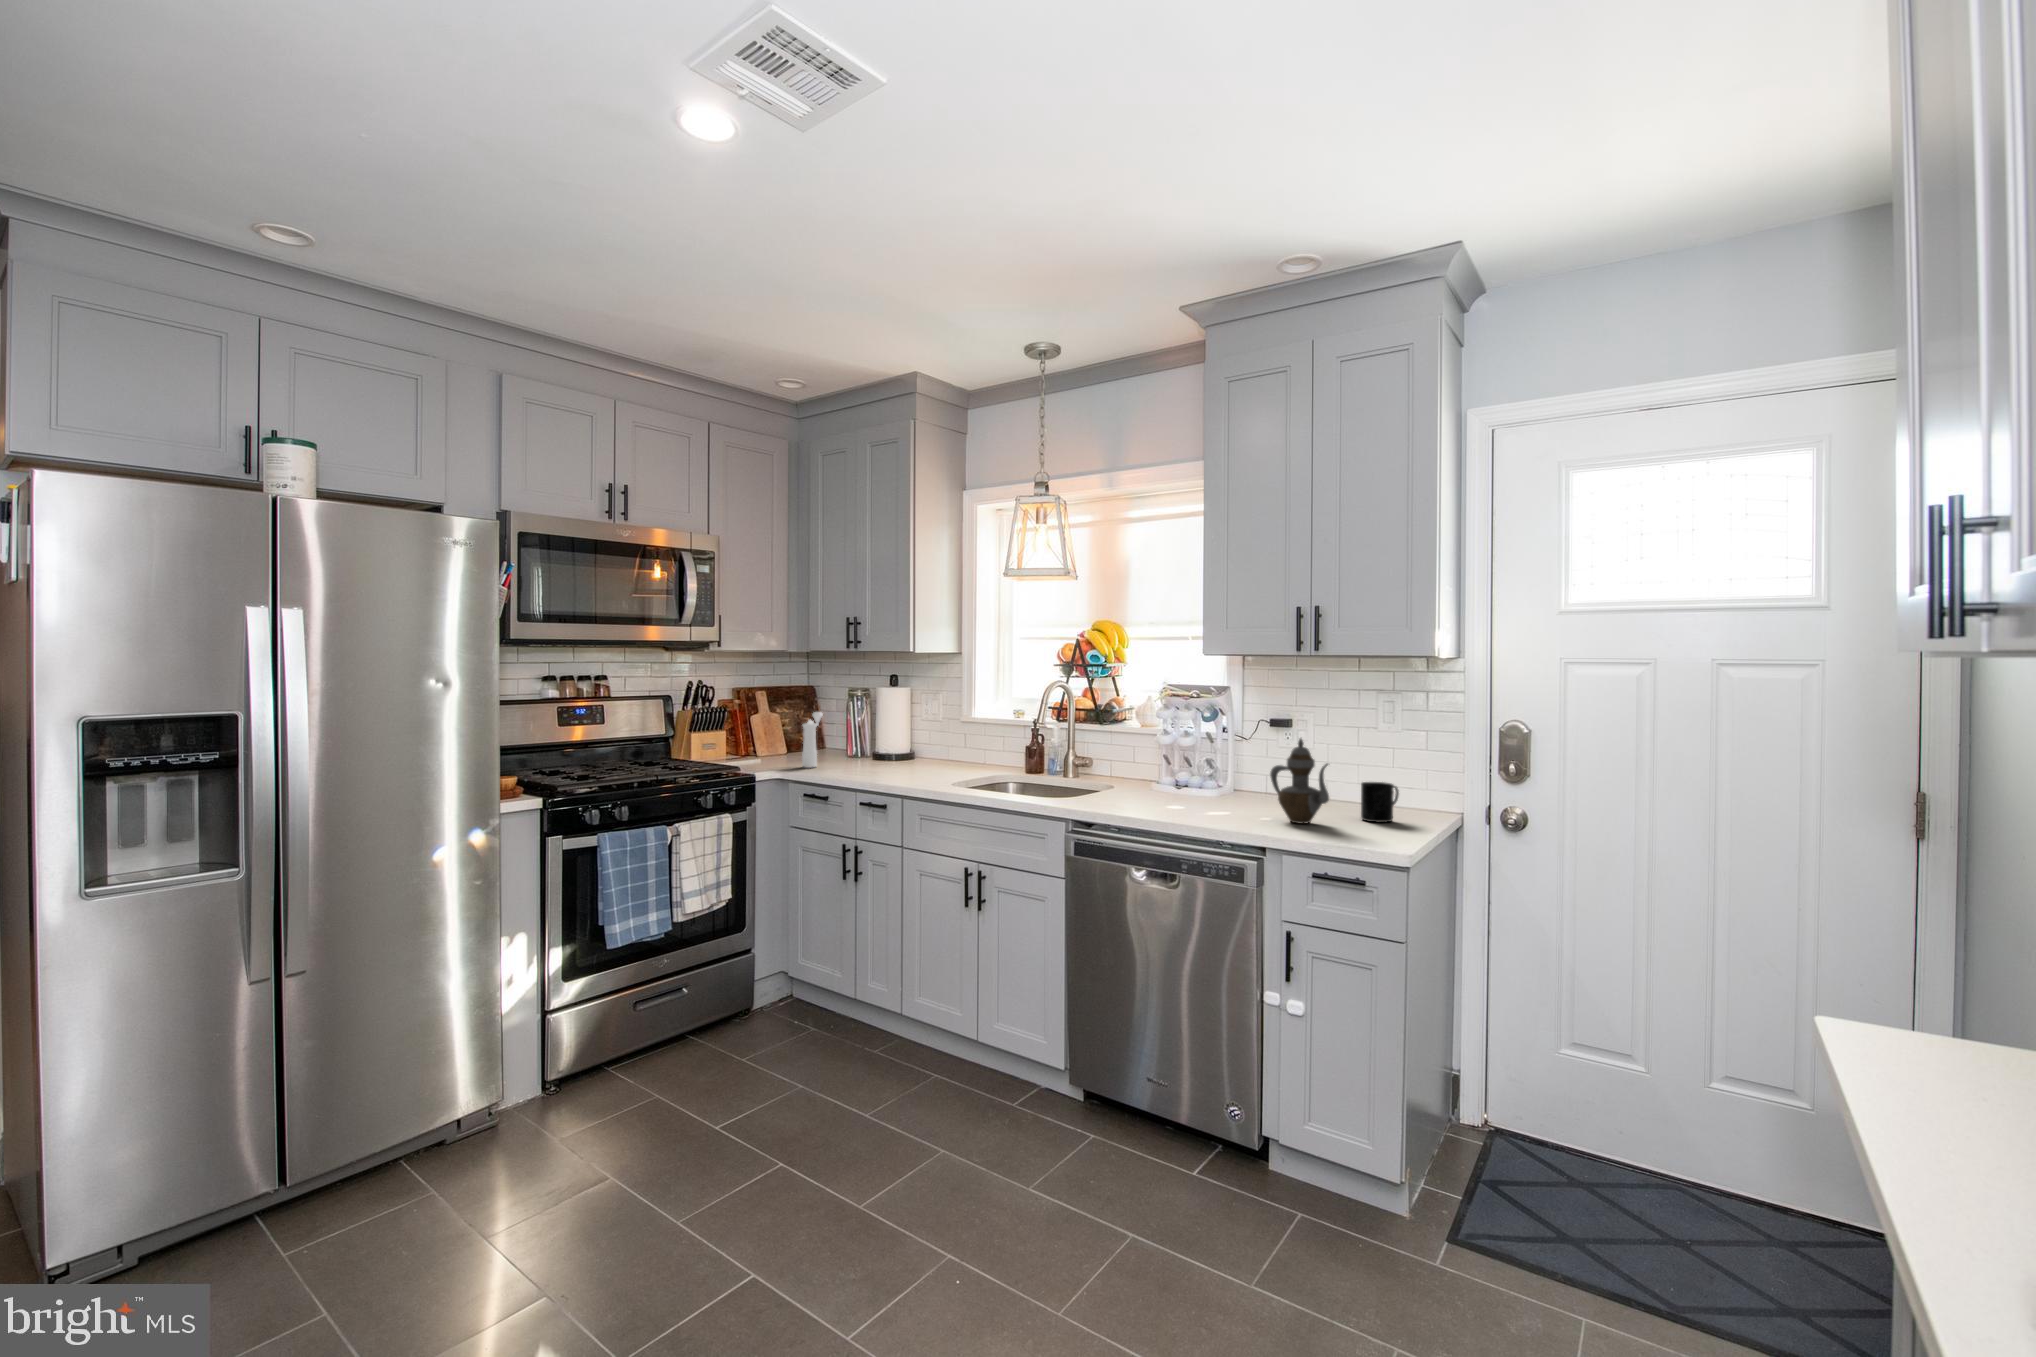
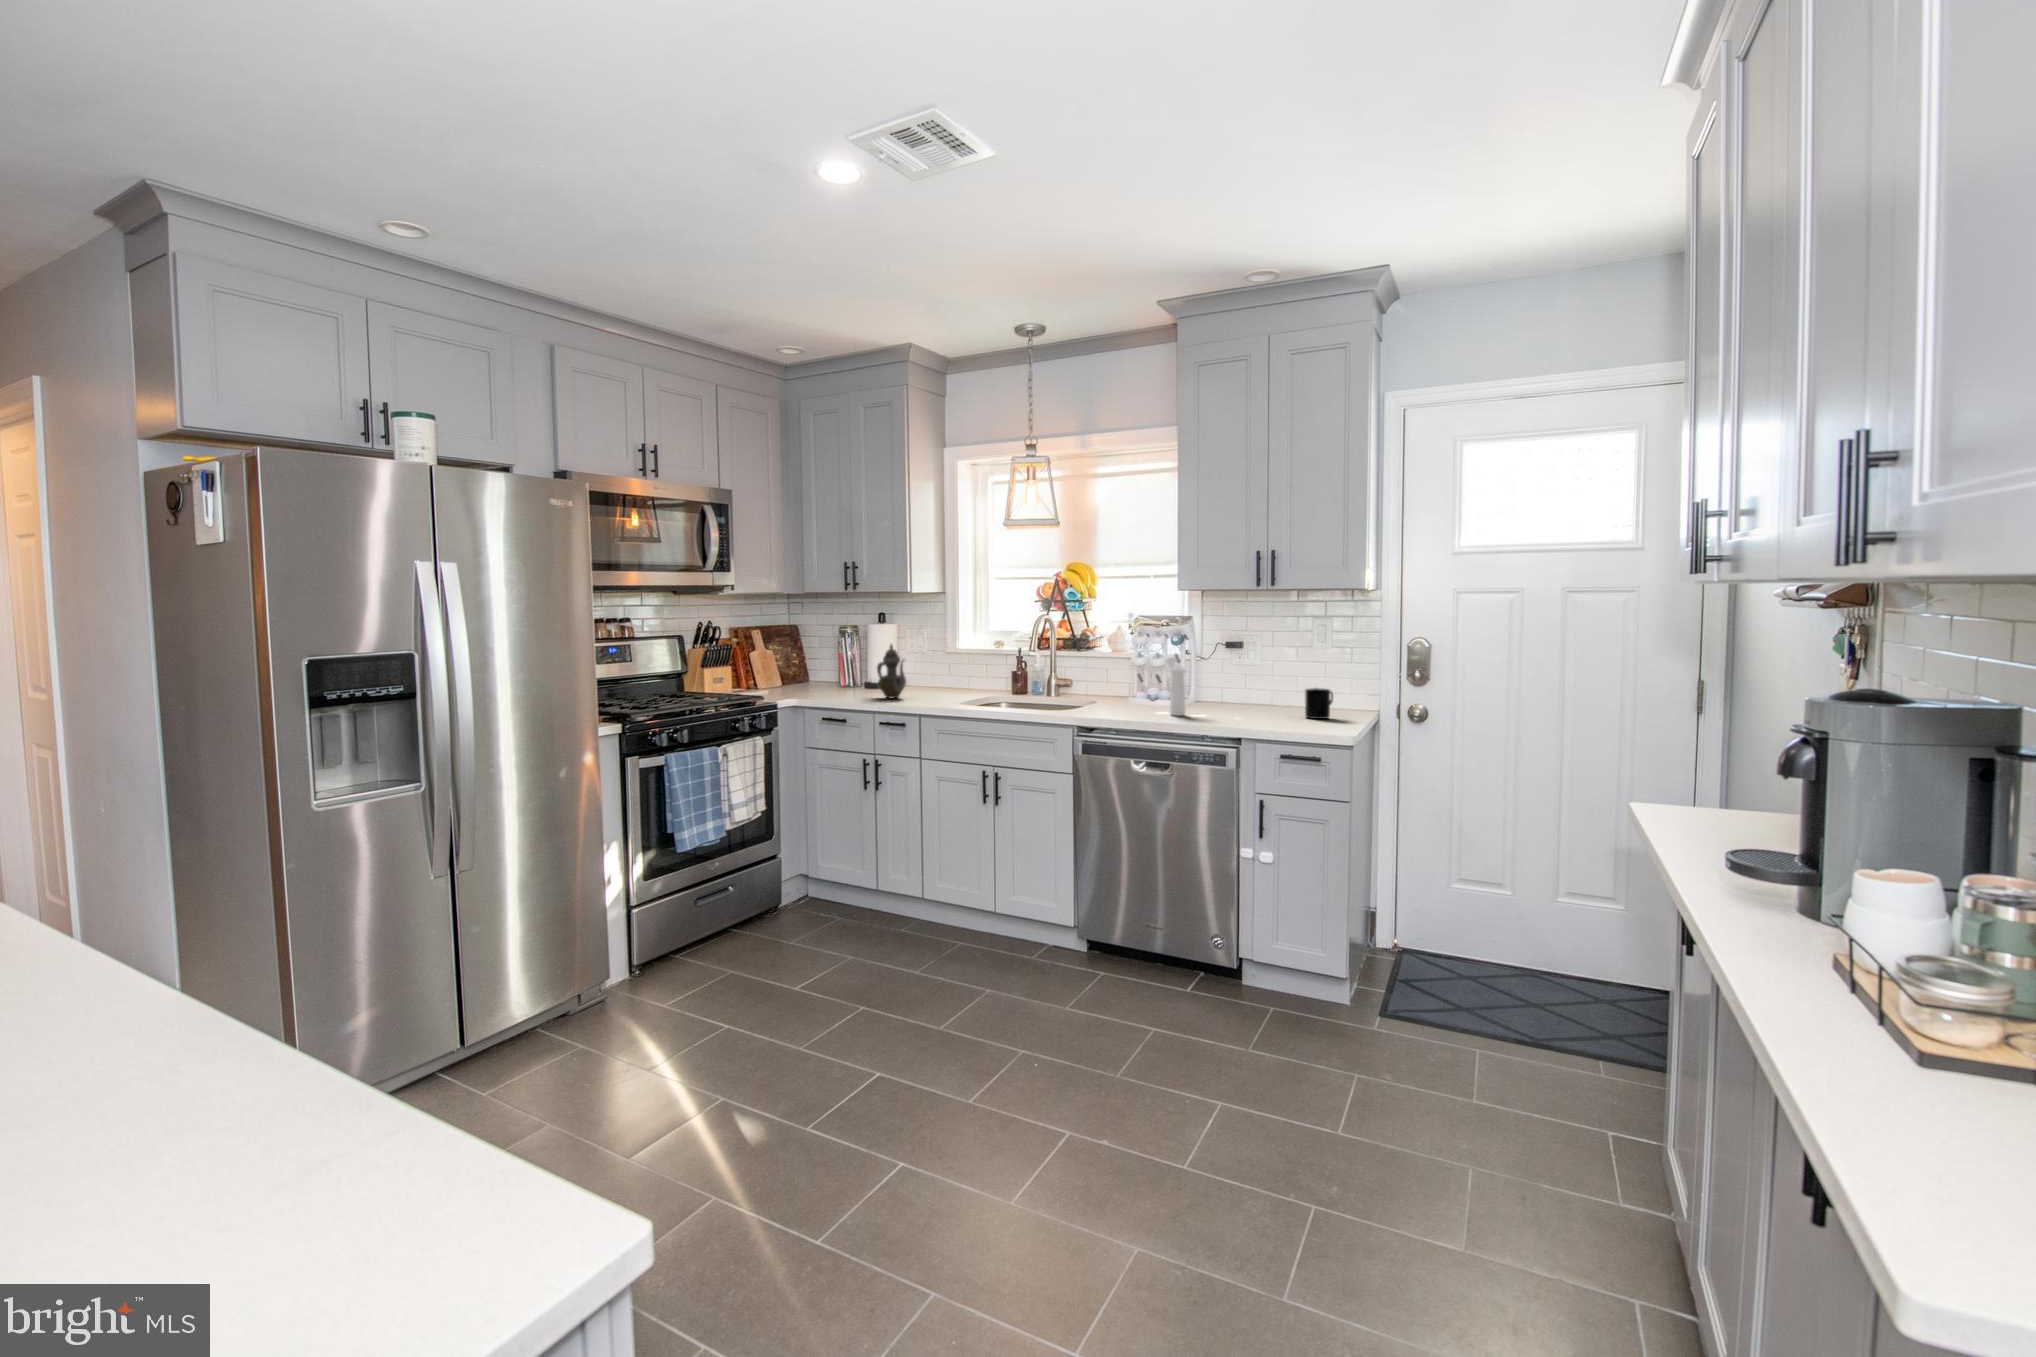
pepper mill: present [802,712,822,768] -> present [1166,657,1185,716]
teapot: present [1270,738,1329,824] -> present [877,644,906,698]

